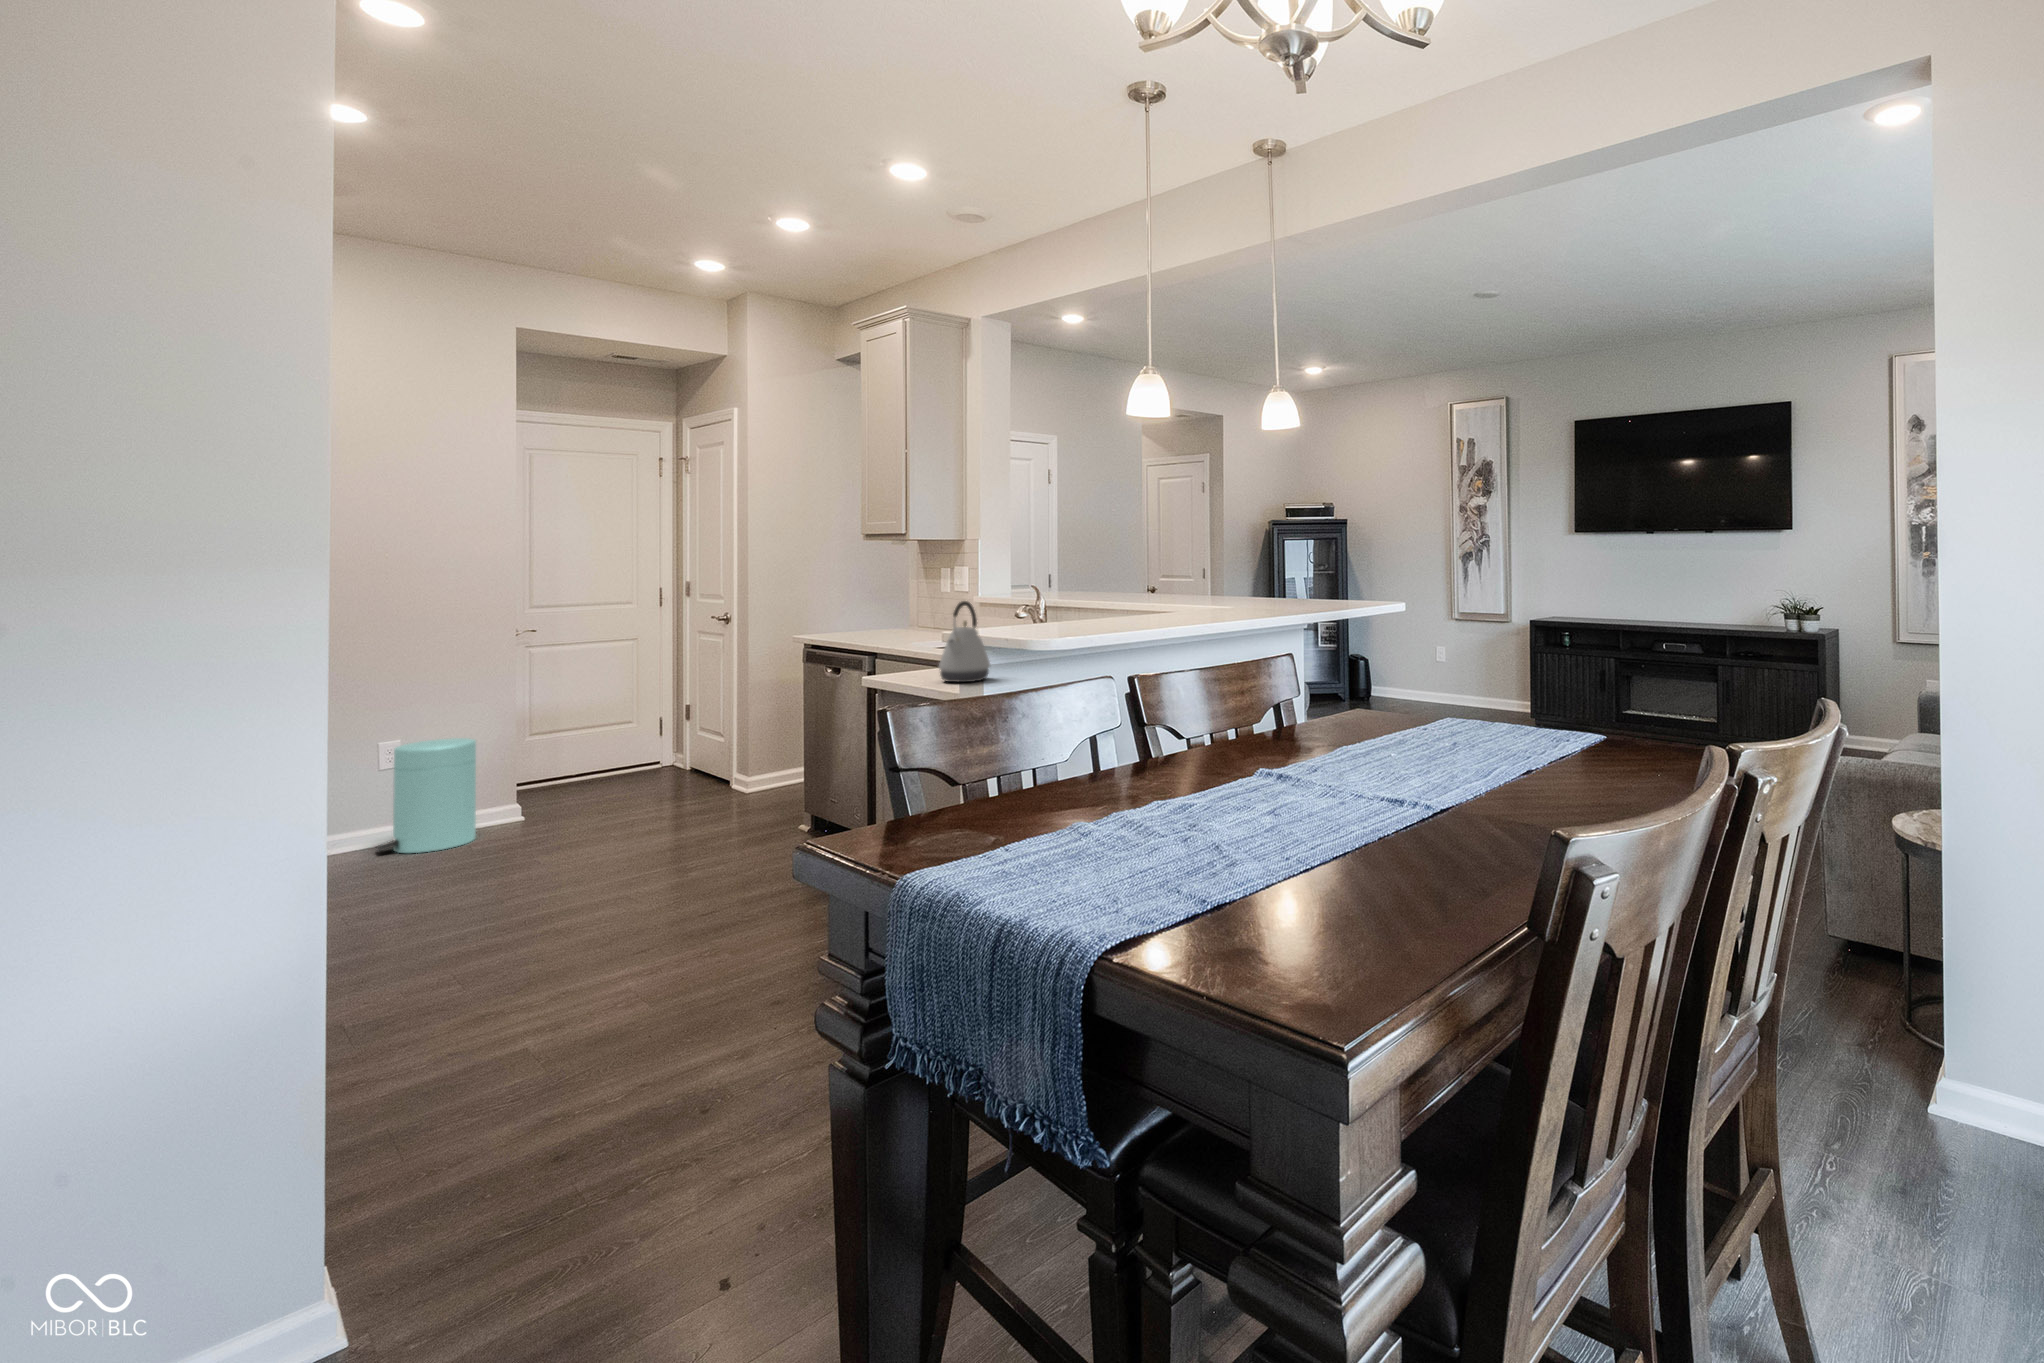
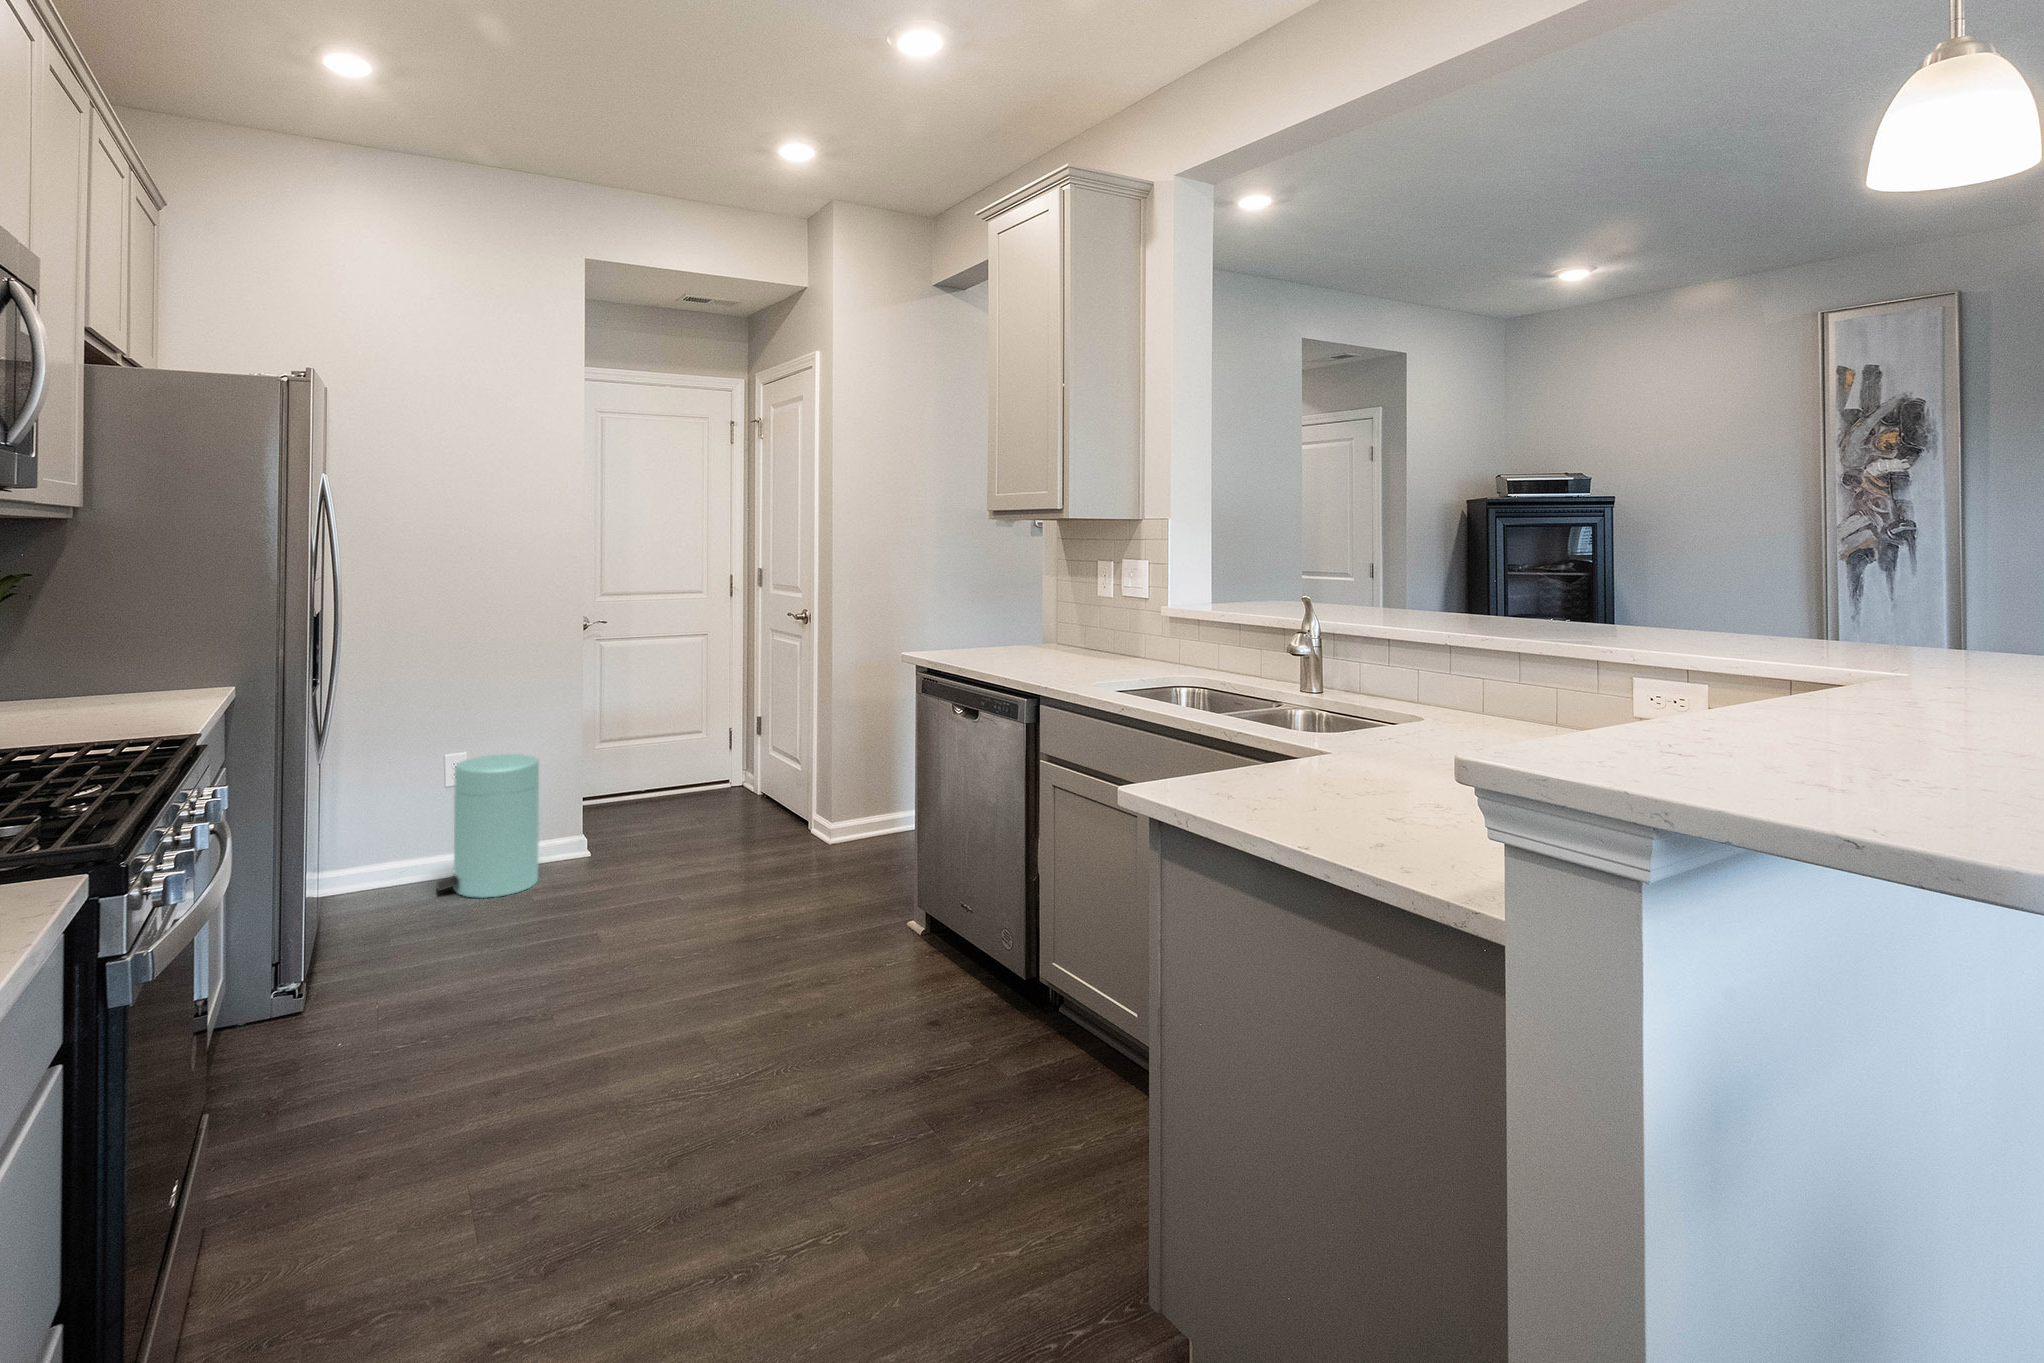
kettle: present [939,601,990,682] -> none [1306,647,1427,831]

